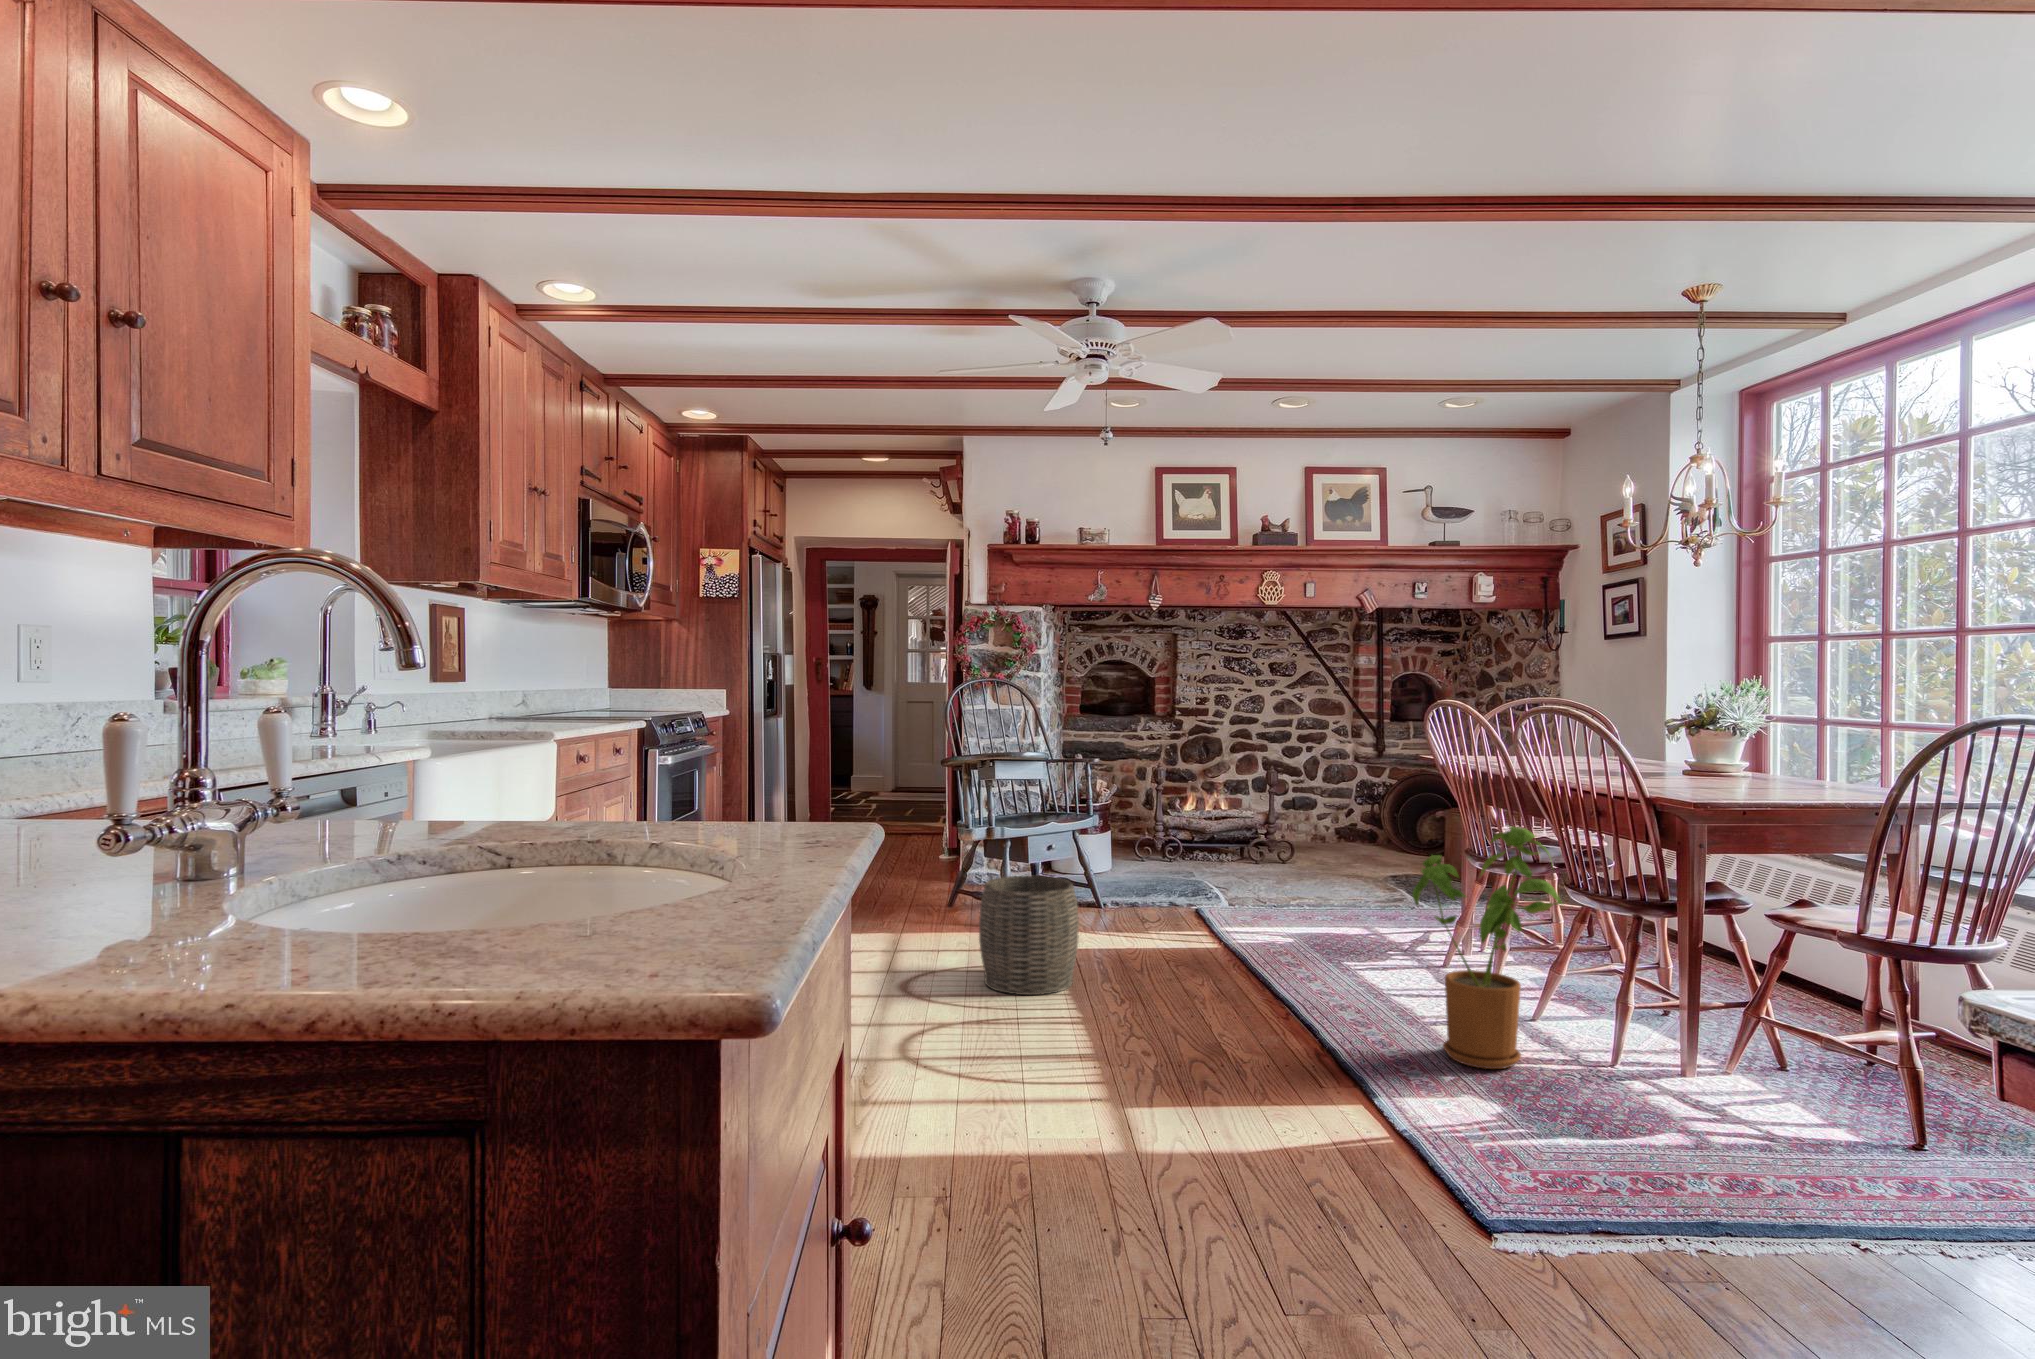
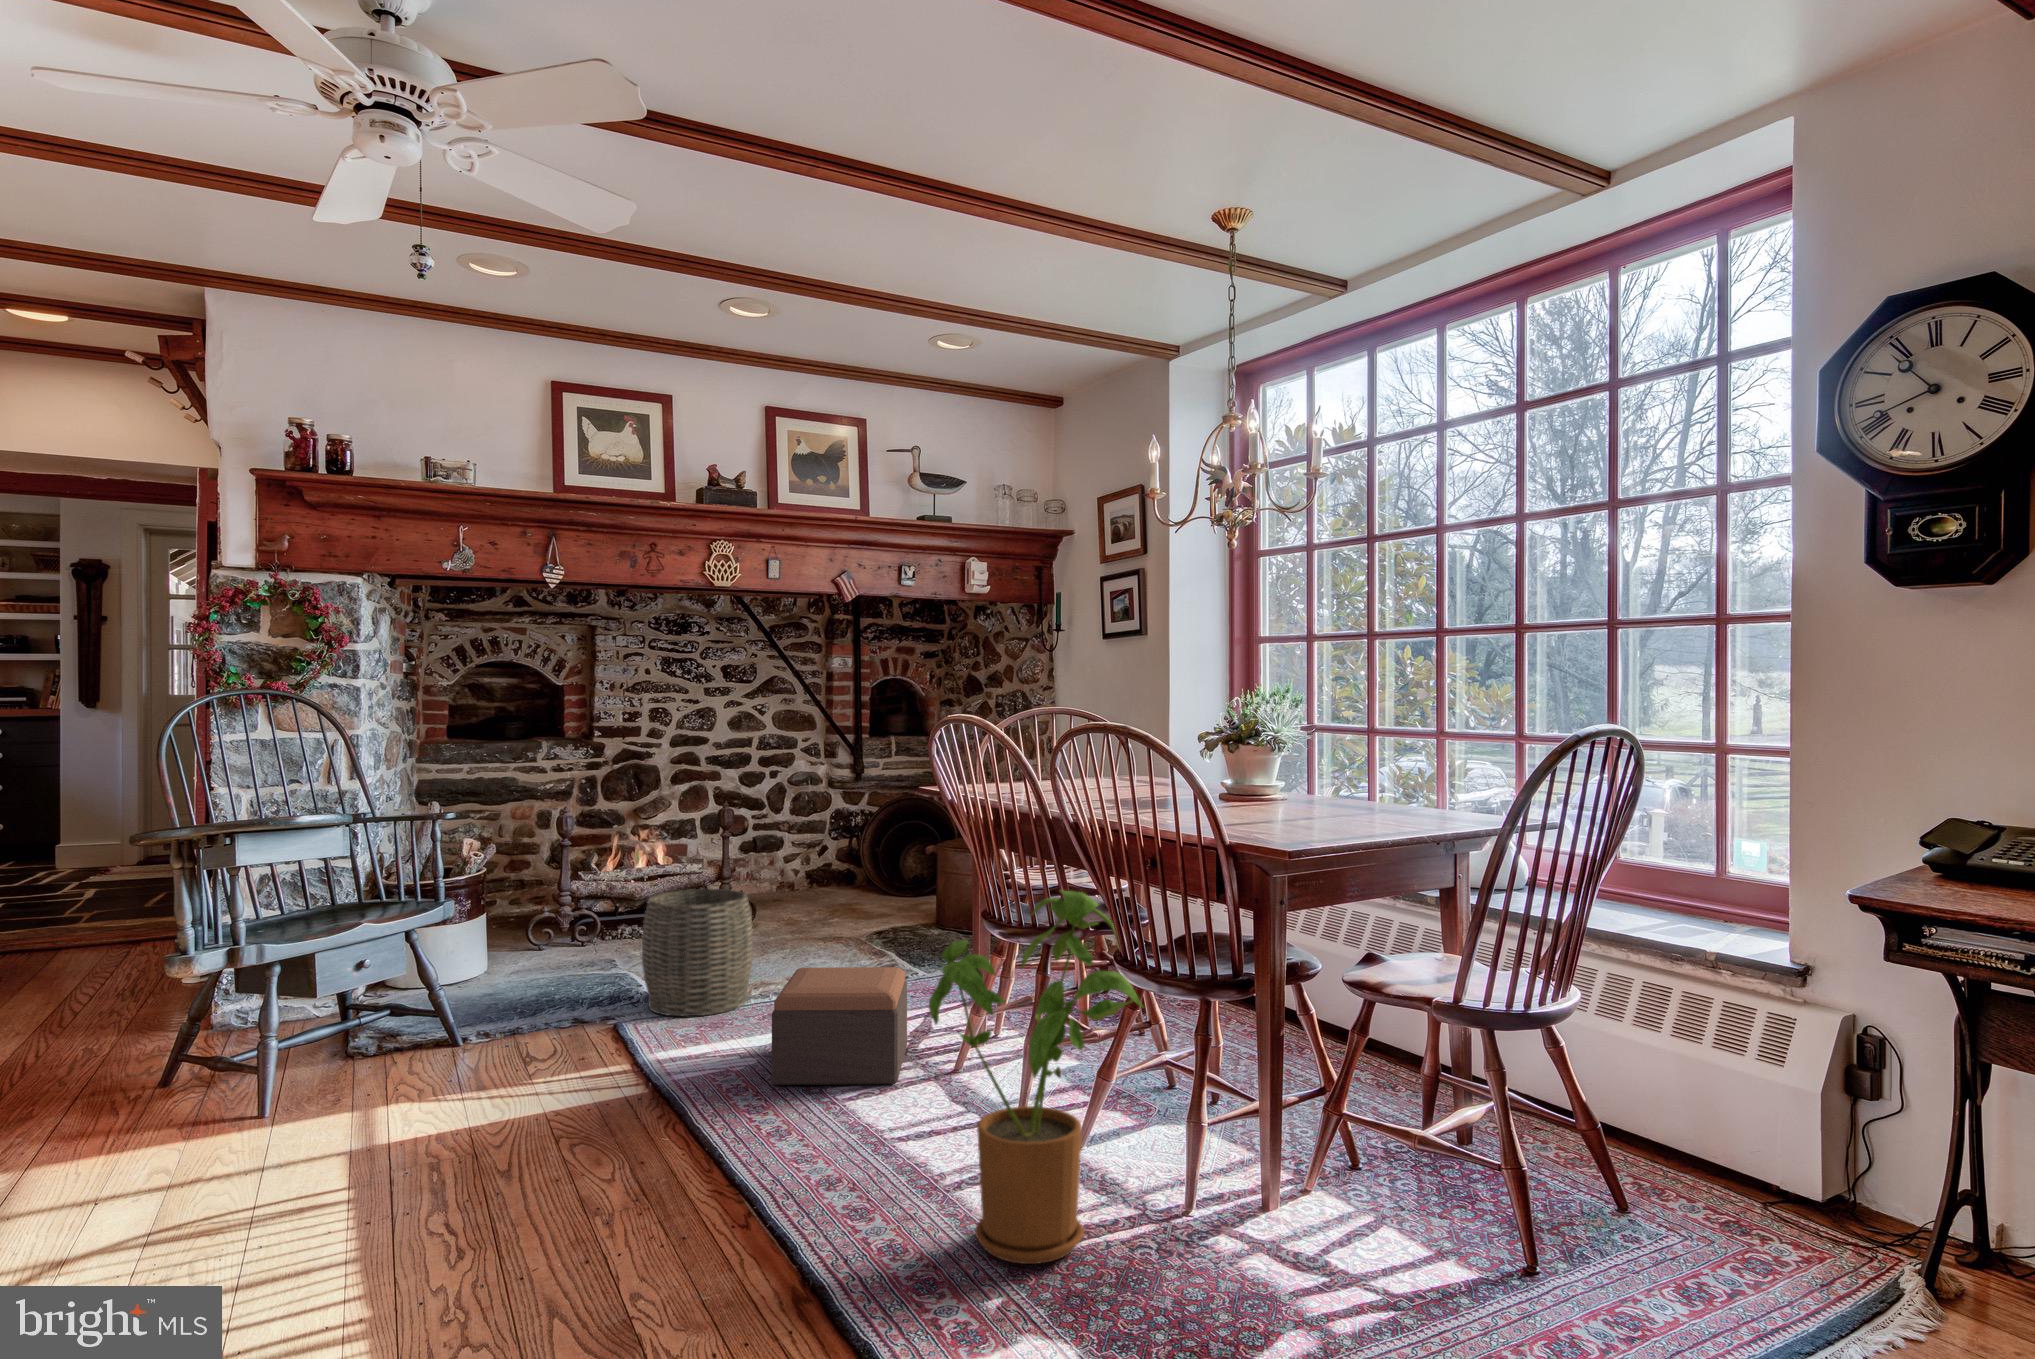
woven basket: present [979,876,1079,995] -> present [642,889,753,1016]
footstool: none [1307,882,1408,967] -> present [772,967,907,1085]

